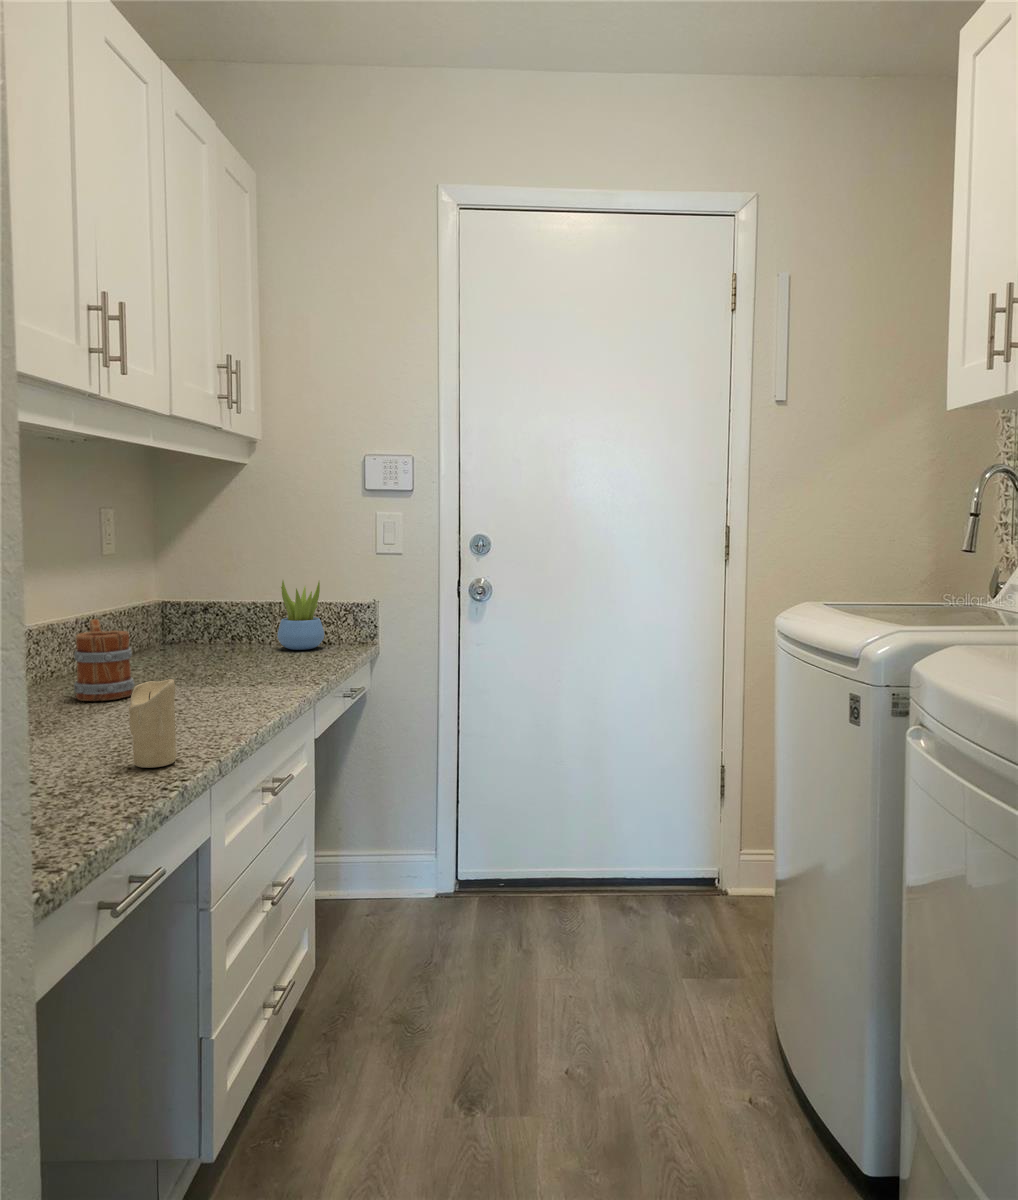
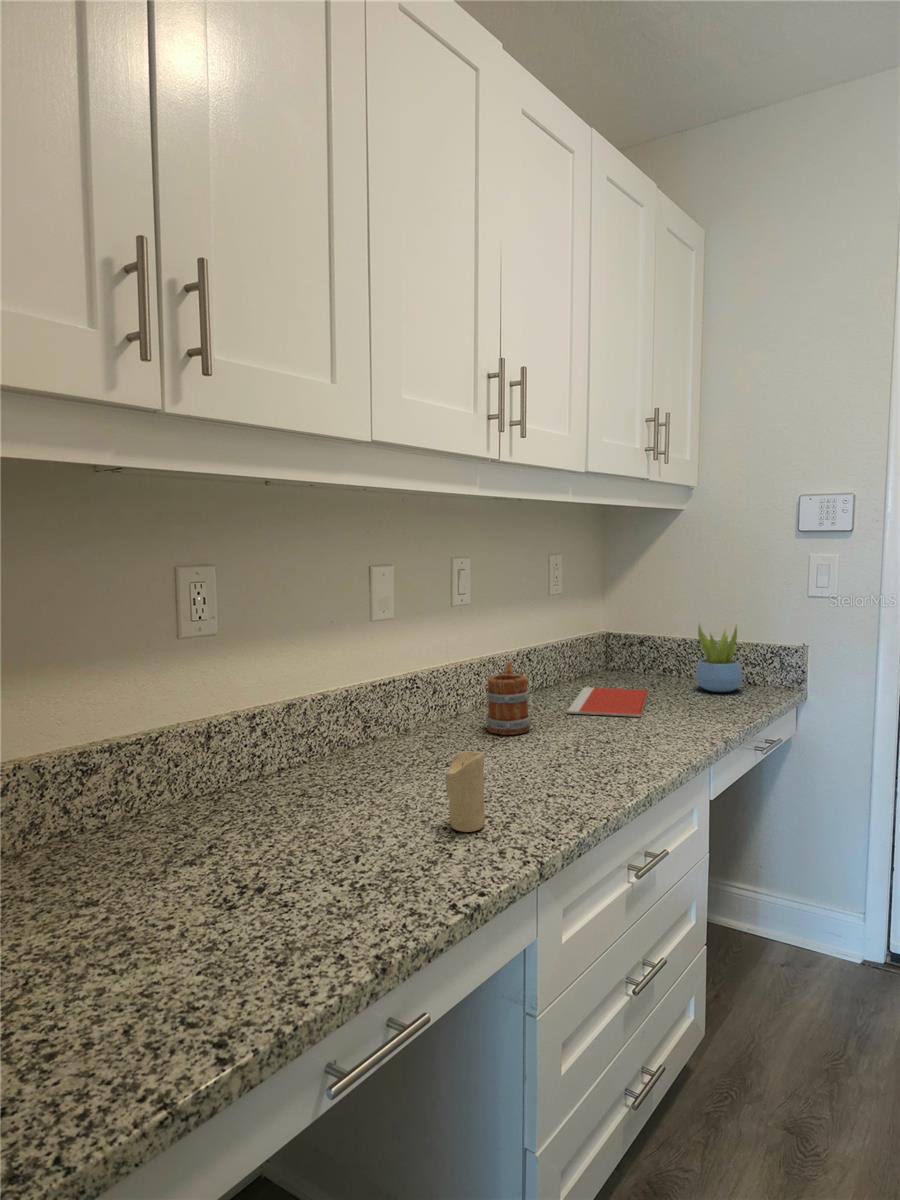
notebook: none [157,653,247,678] -> present [567,687,648,717]

